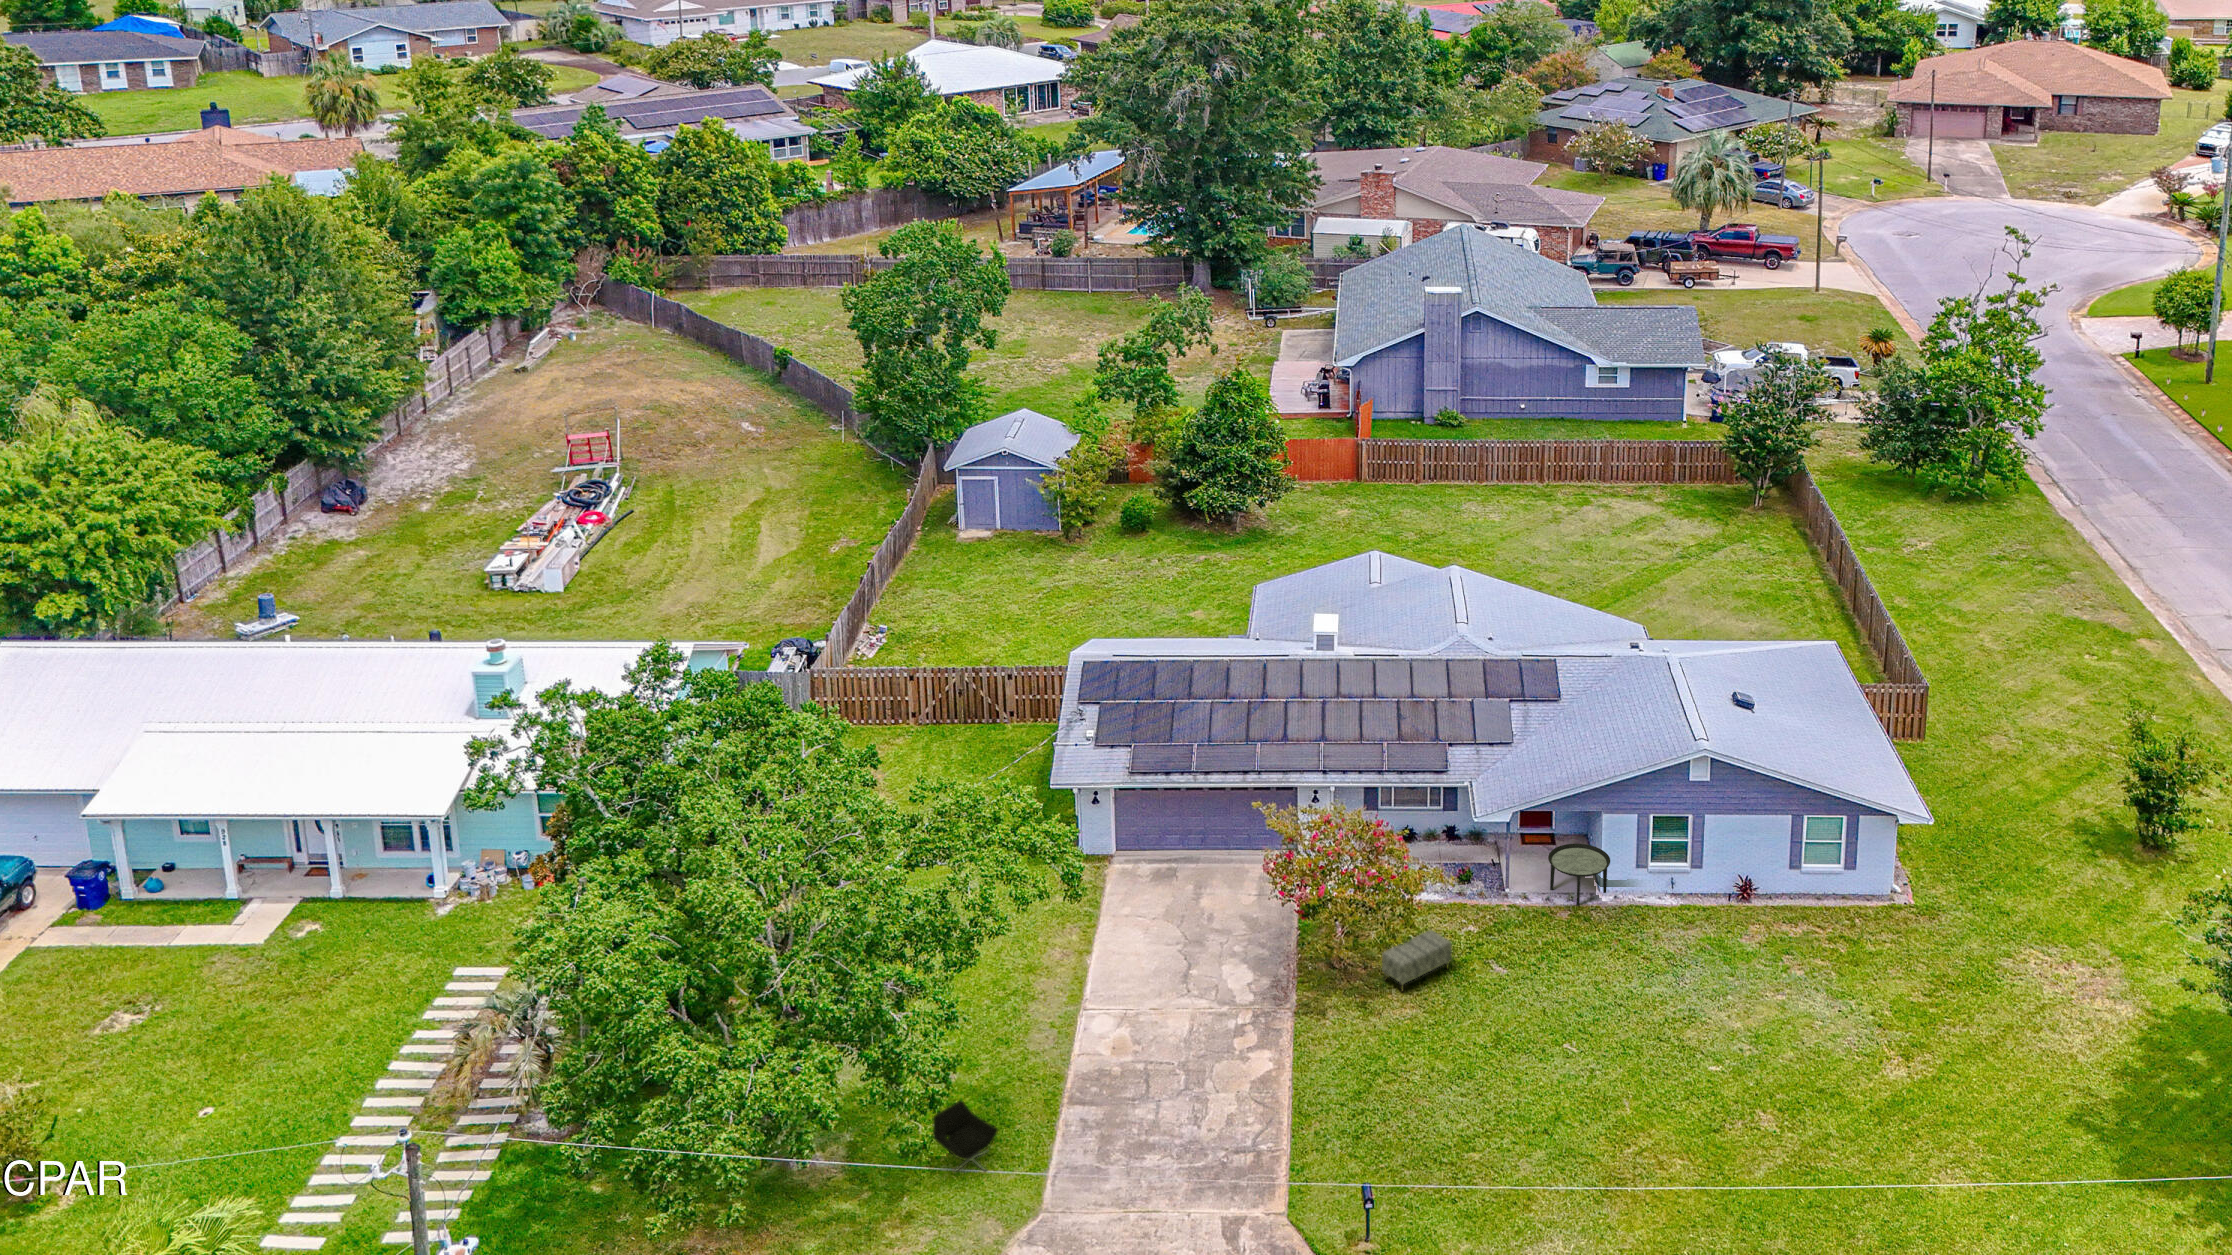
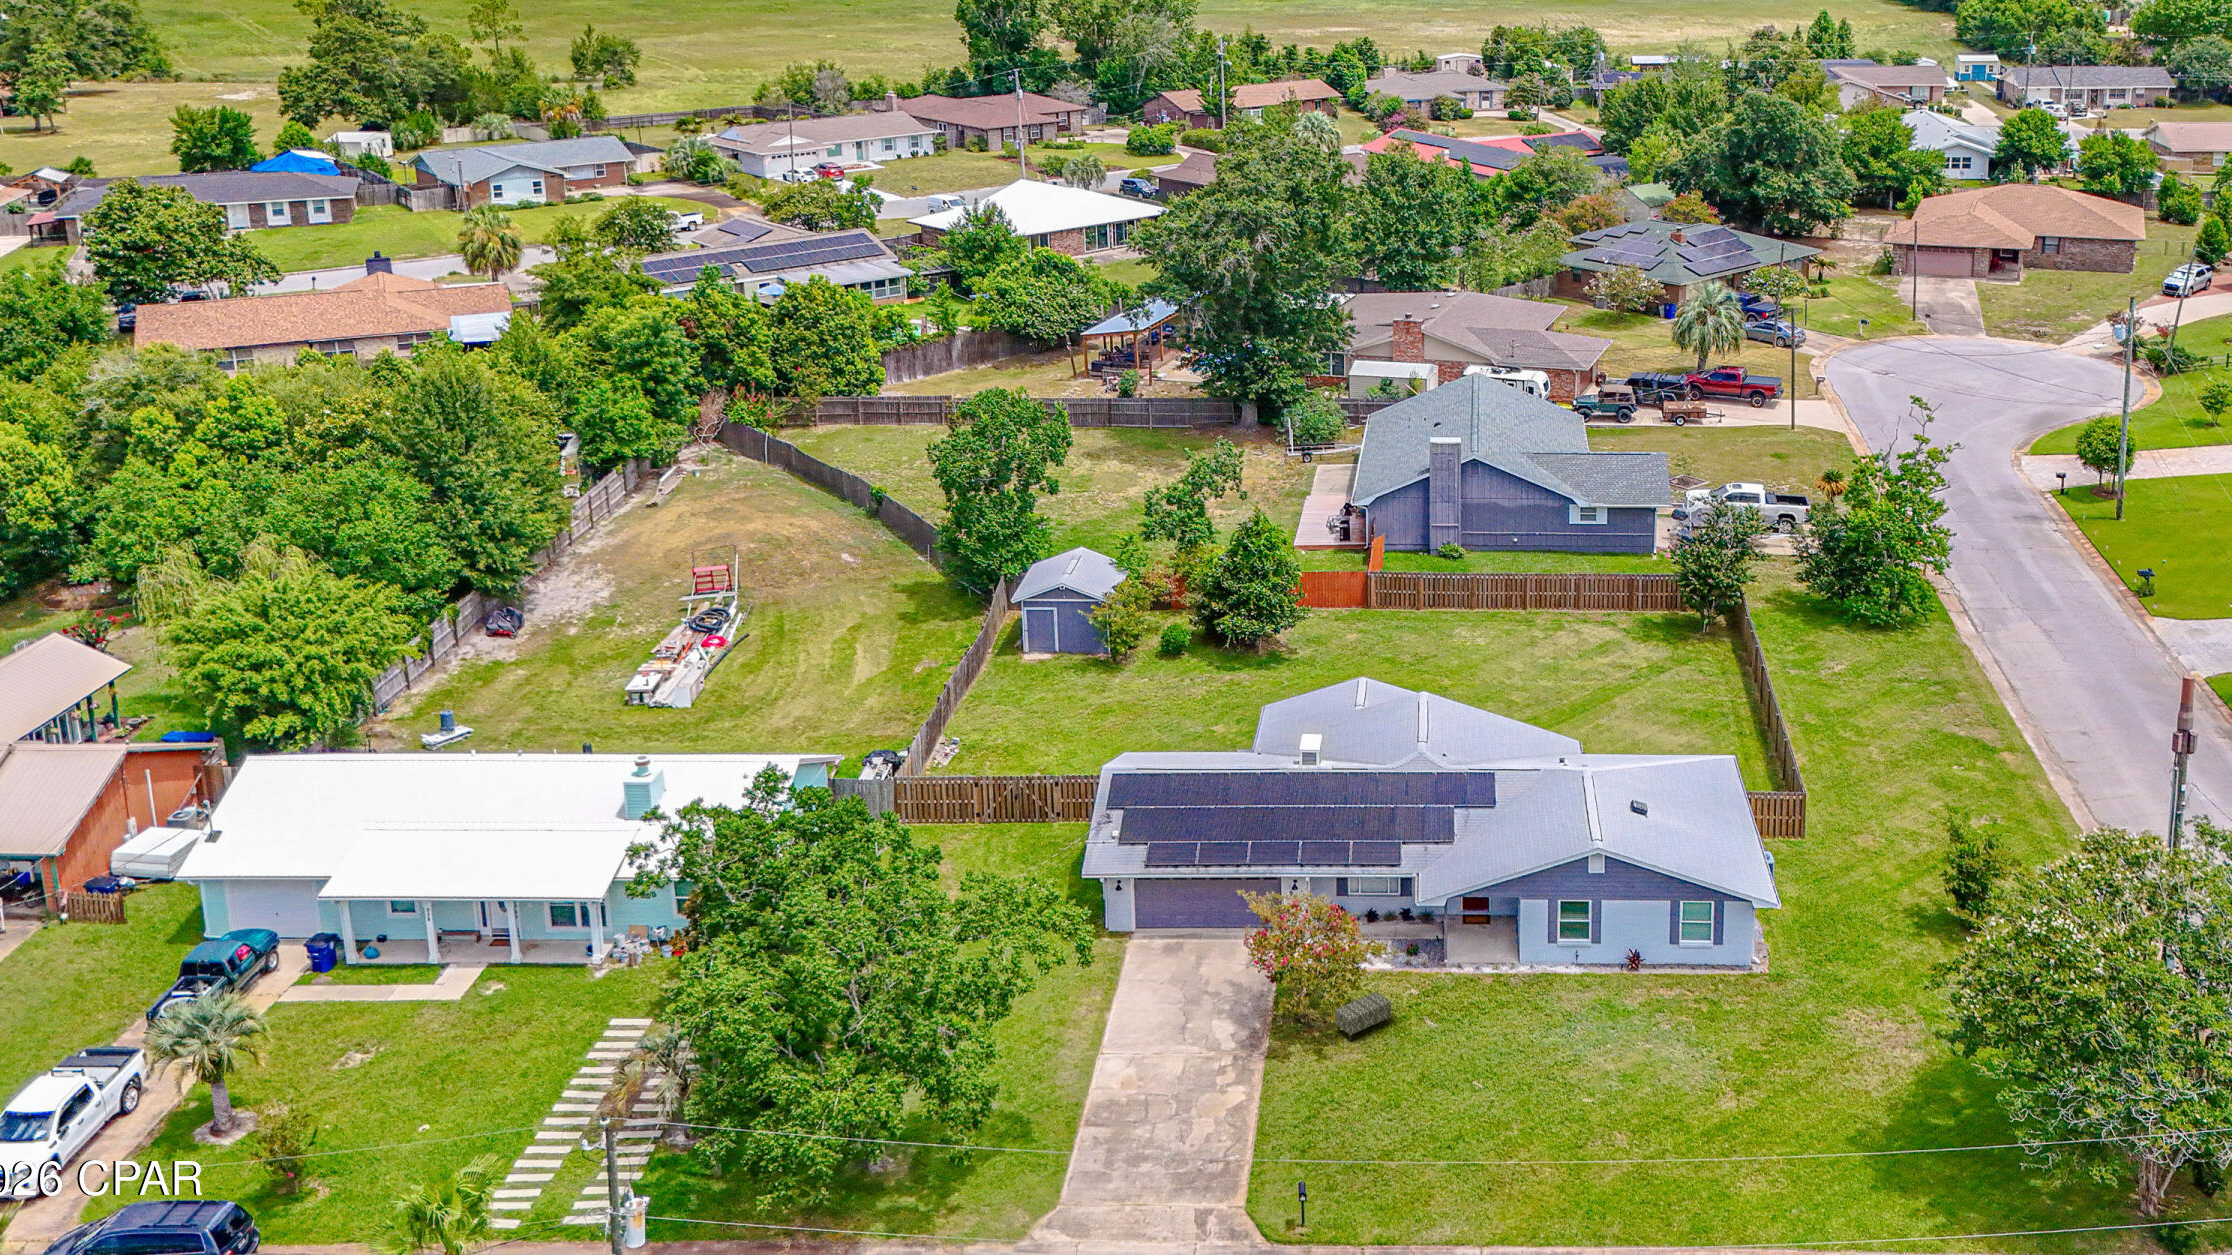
round table: present [1548,844,1610,905] -> none [1476,923,1525,973]
lounge chair: present [932,1100,998,1170] -> none [977,1121,1028,1176]

